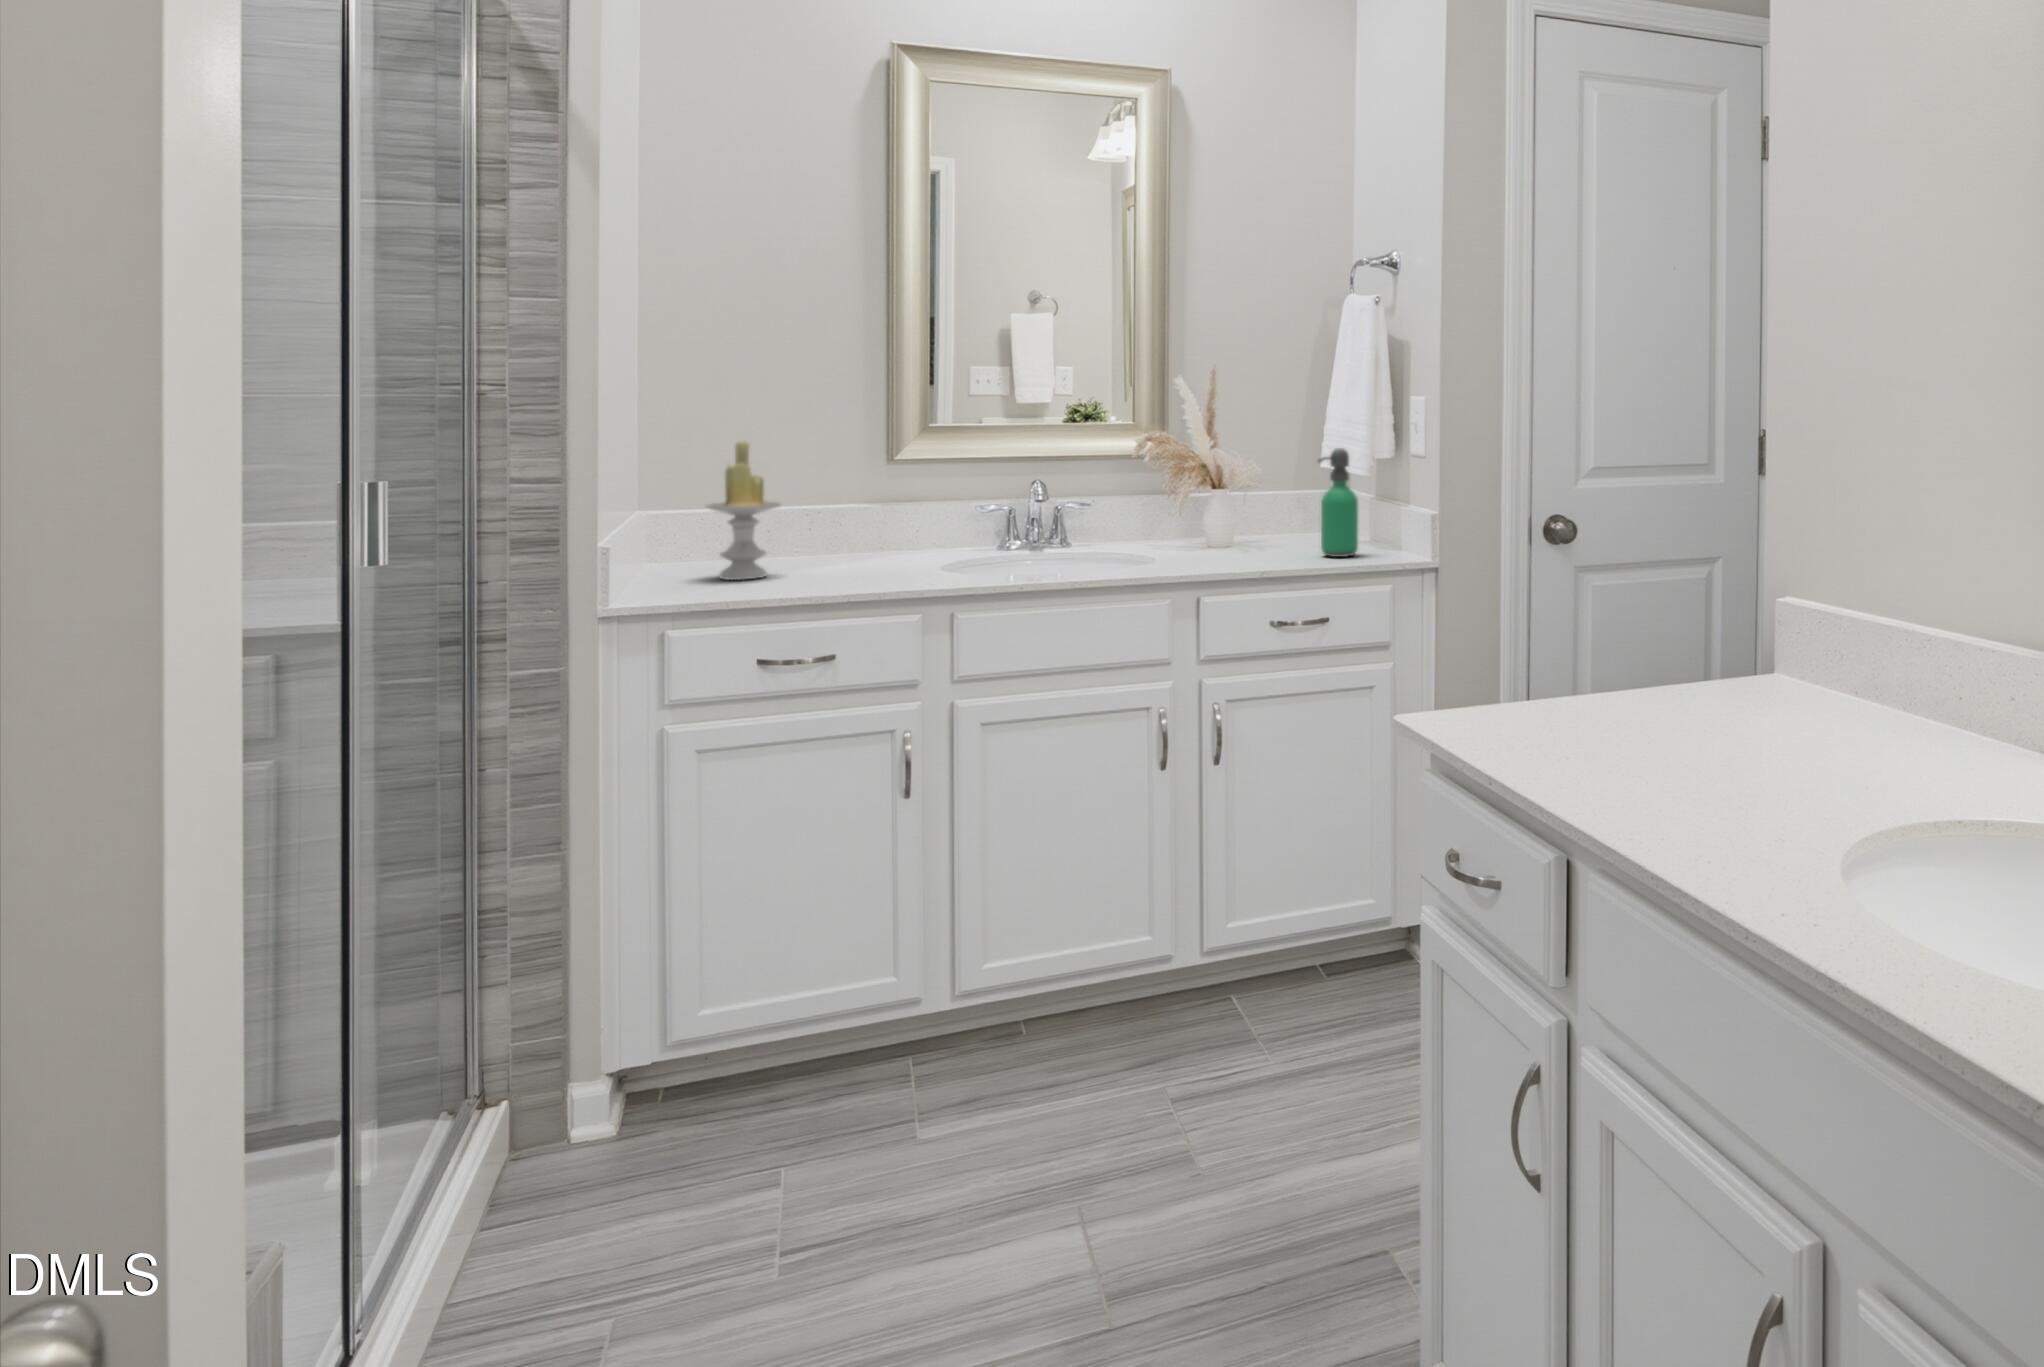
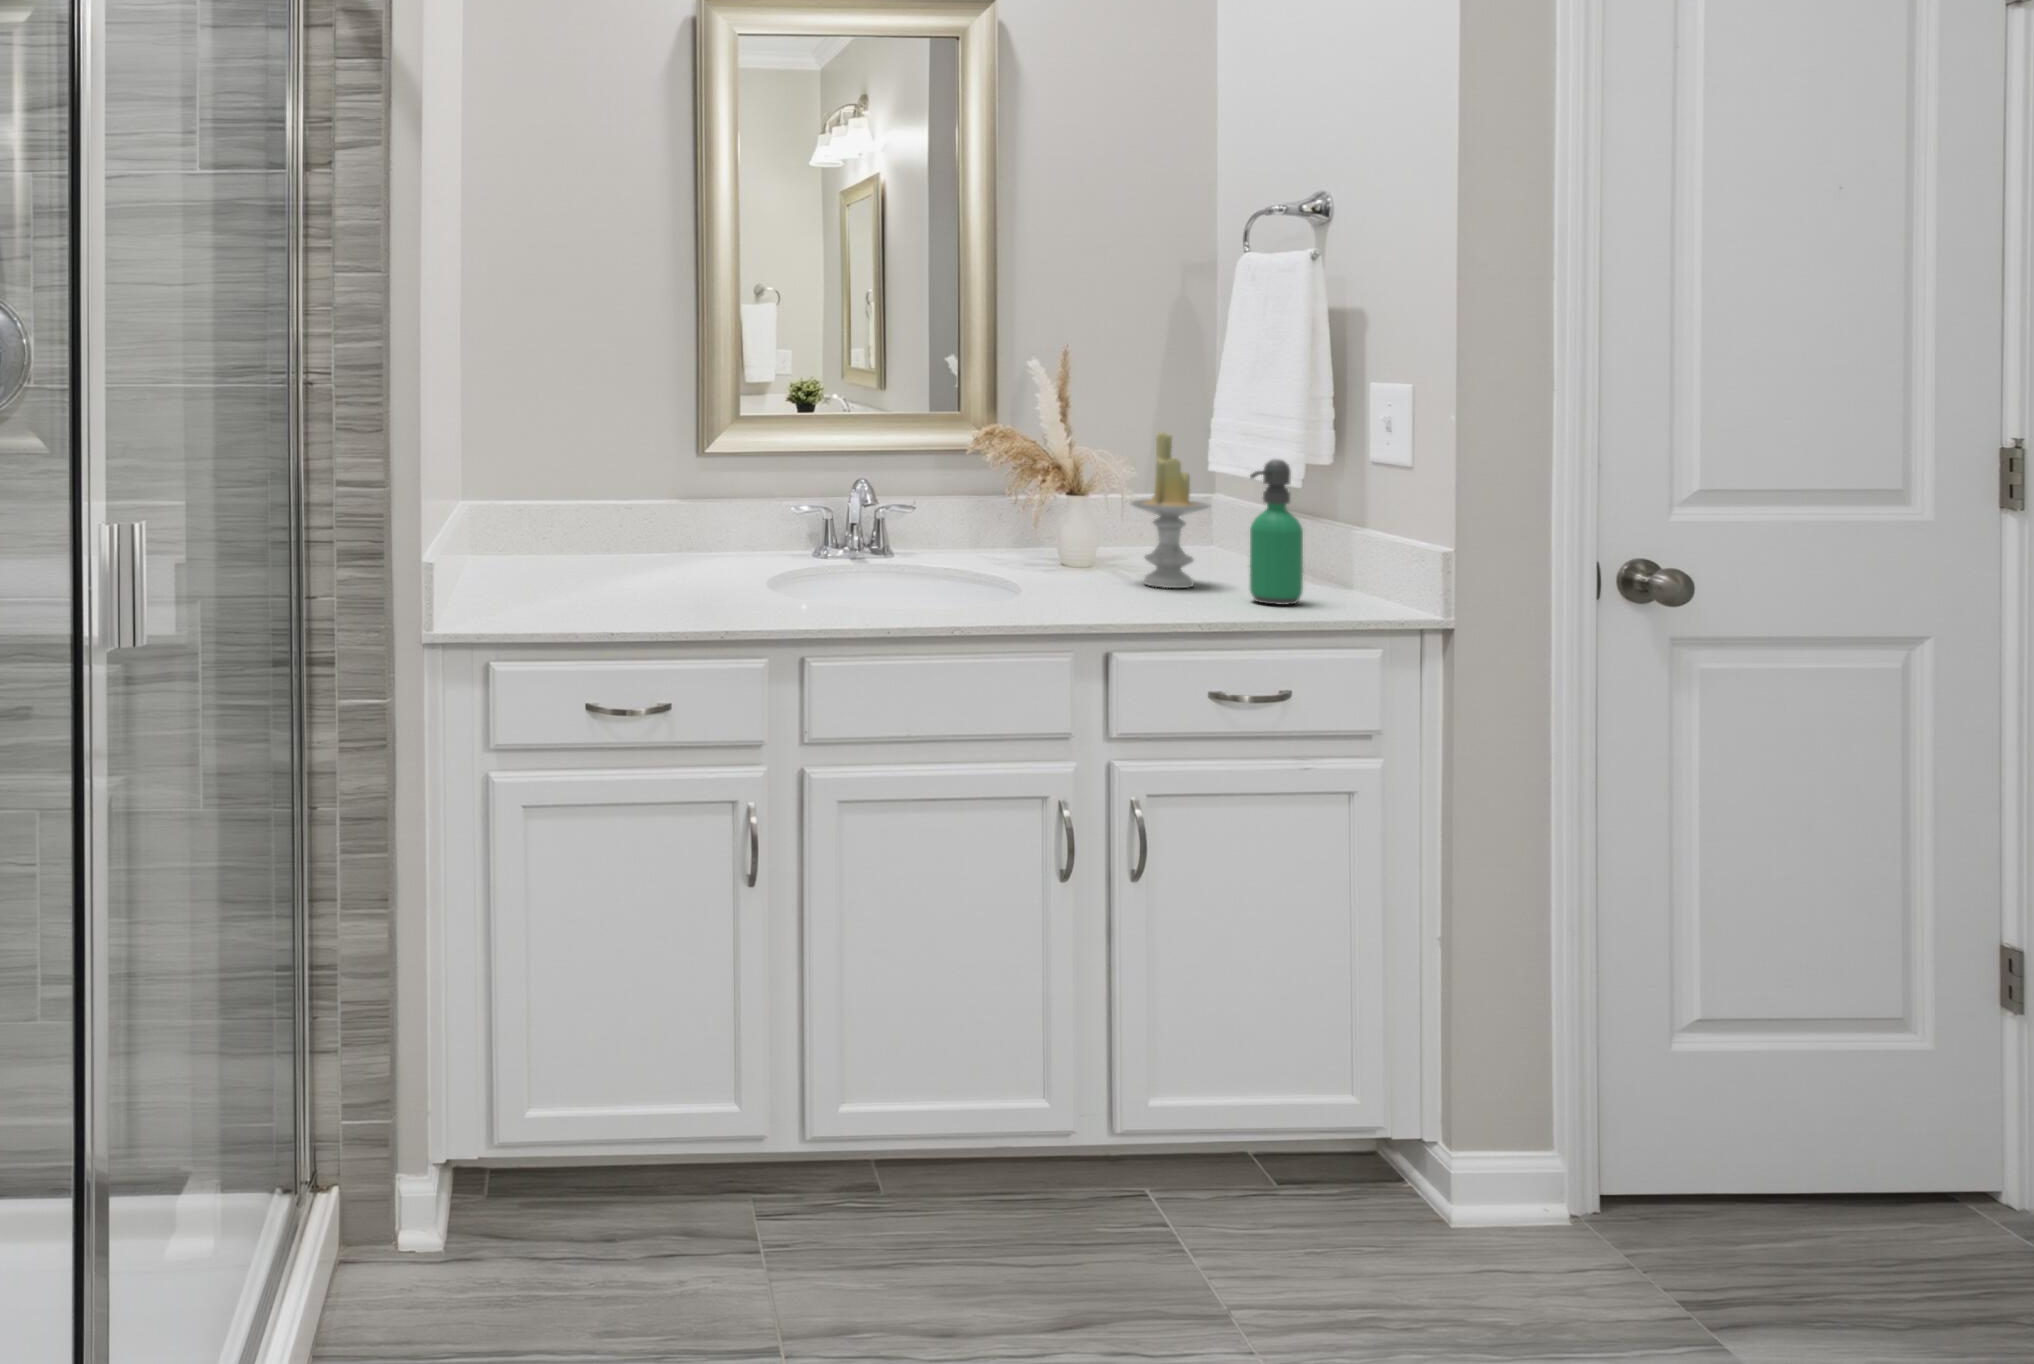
candle: present [706,441,781,580] -> present [1130,432,1210,588]

